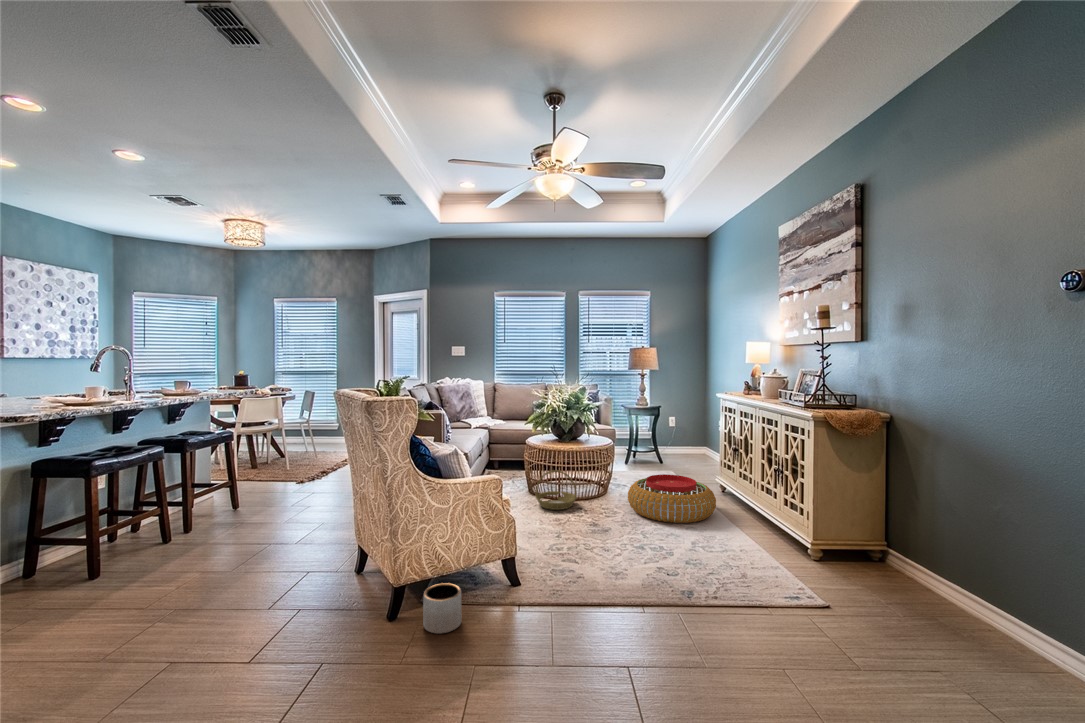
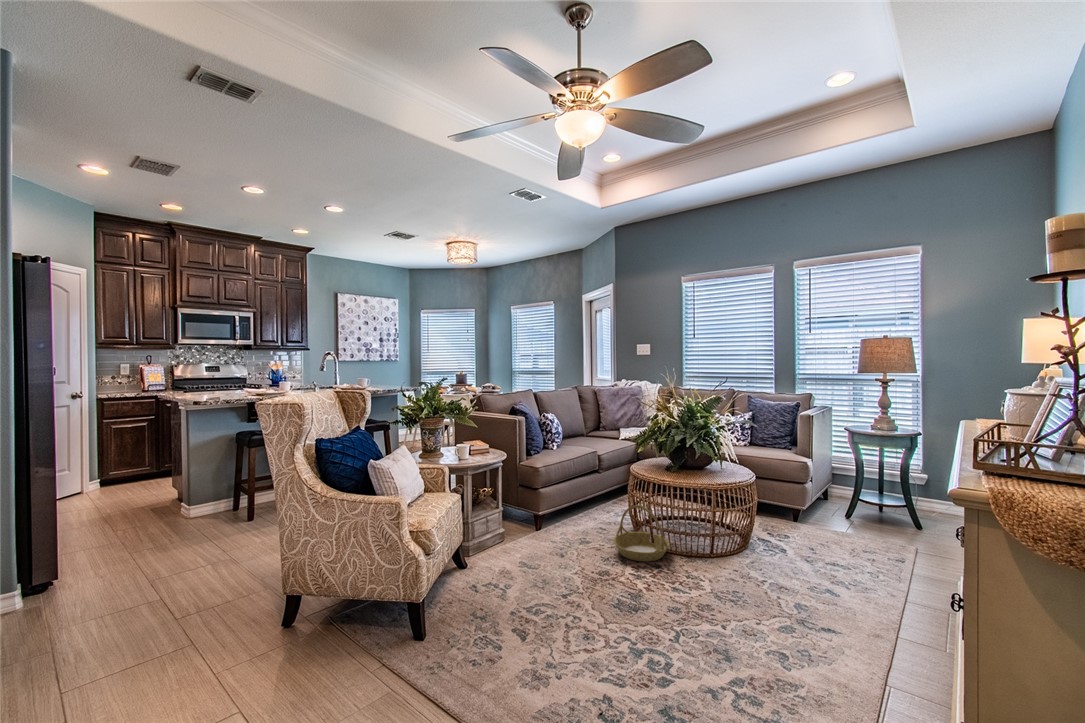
pouf: present [628,474,716,523] -> none [723,544,890,648]
planter: present [423,583,461,634] -> none [277,607,324,666]

